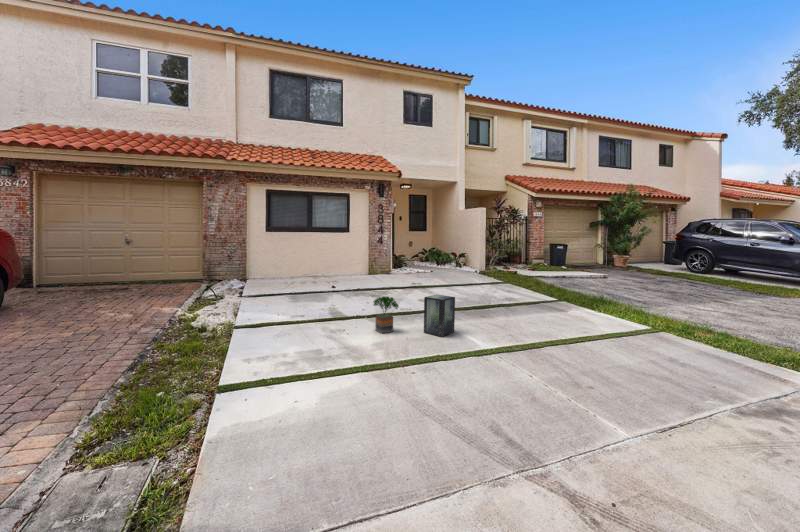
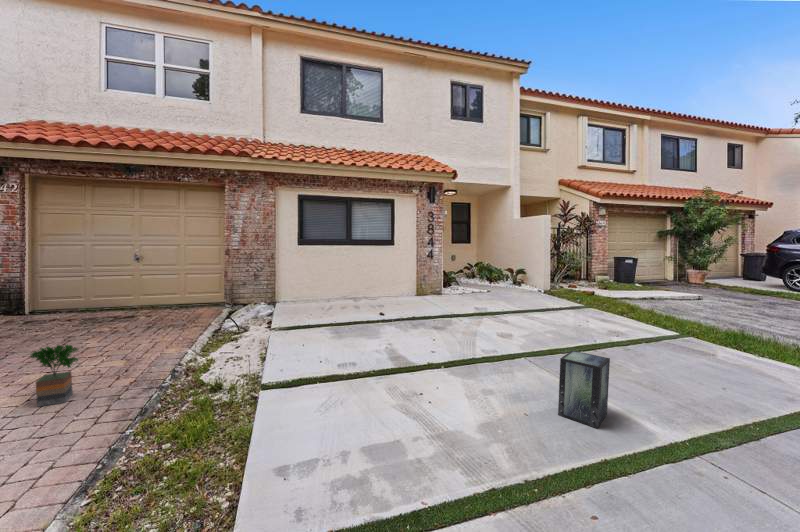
potted tree: present [373,296,398,333] -> present [30,345,78,407]

